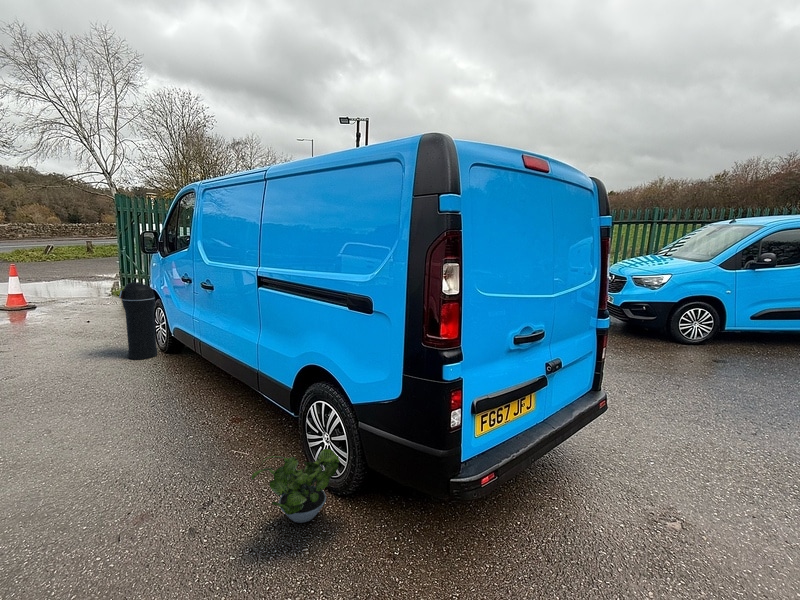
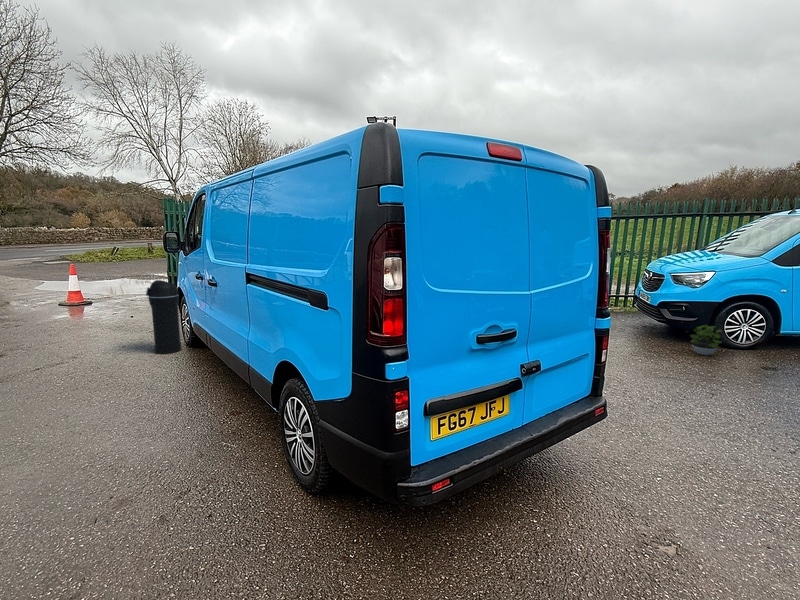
potted plant: present [251,449,340,523] -> present [689,325,722,355]

